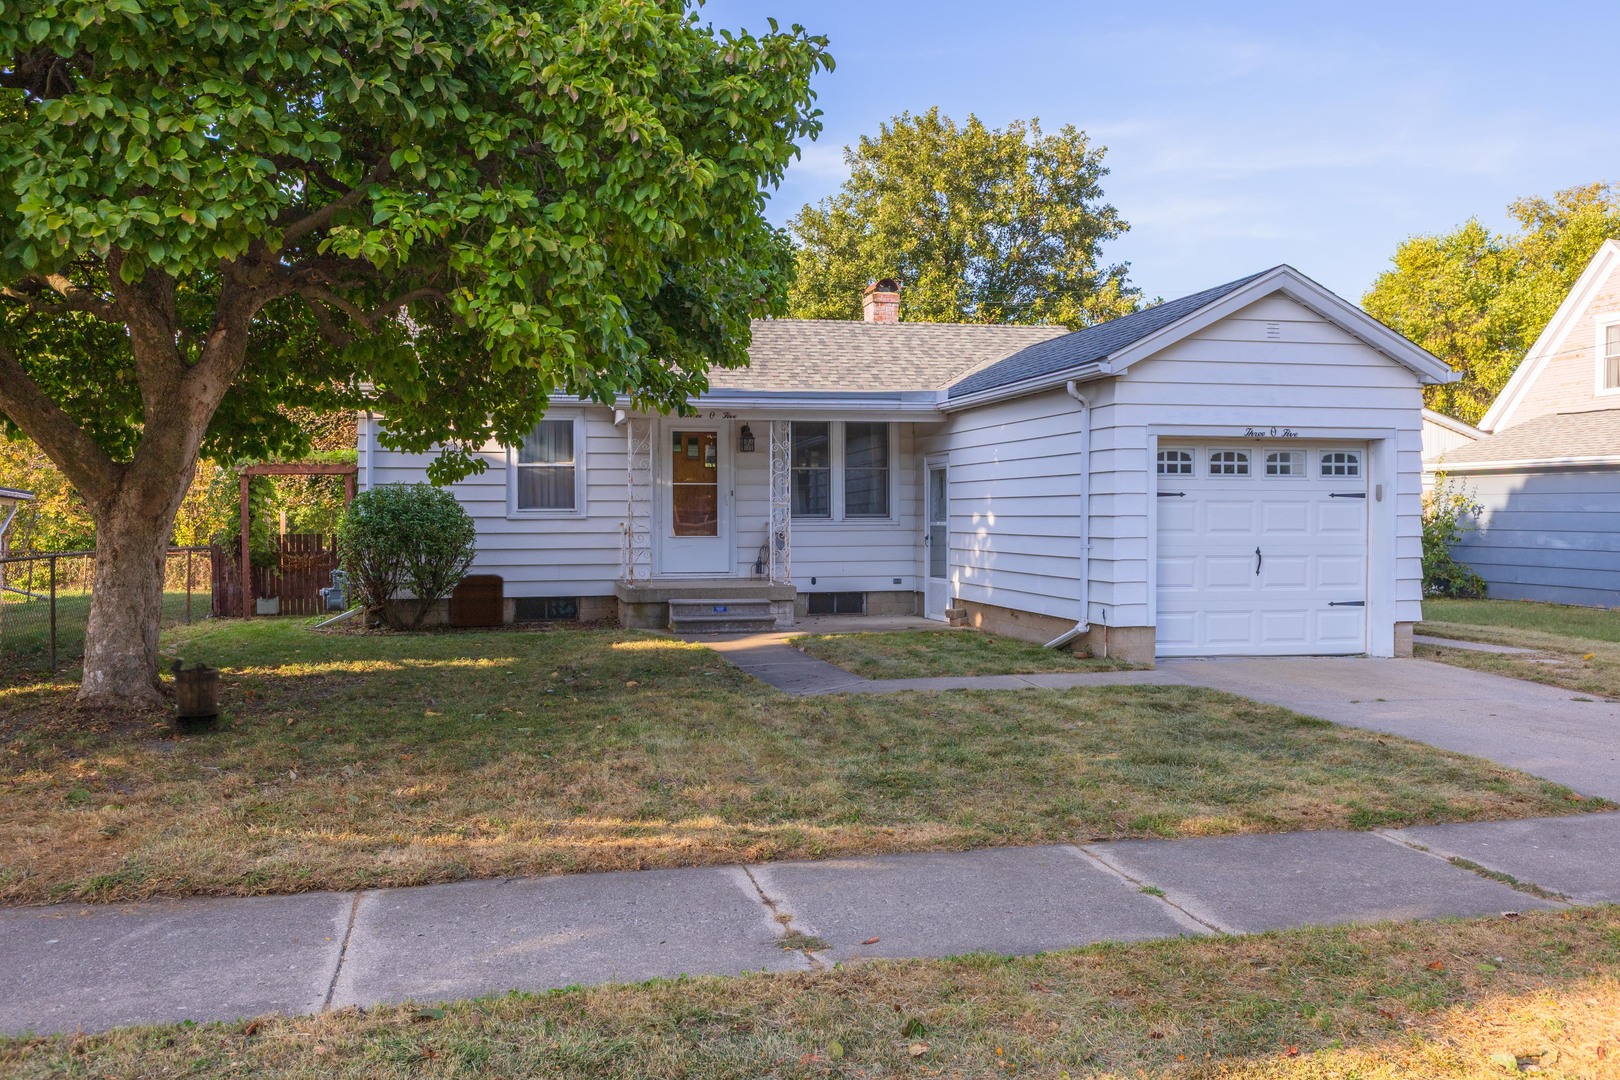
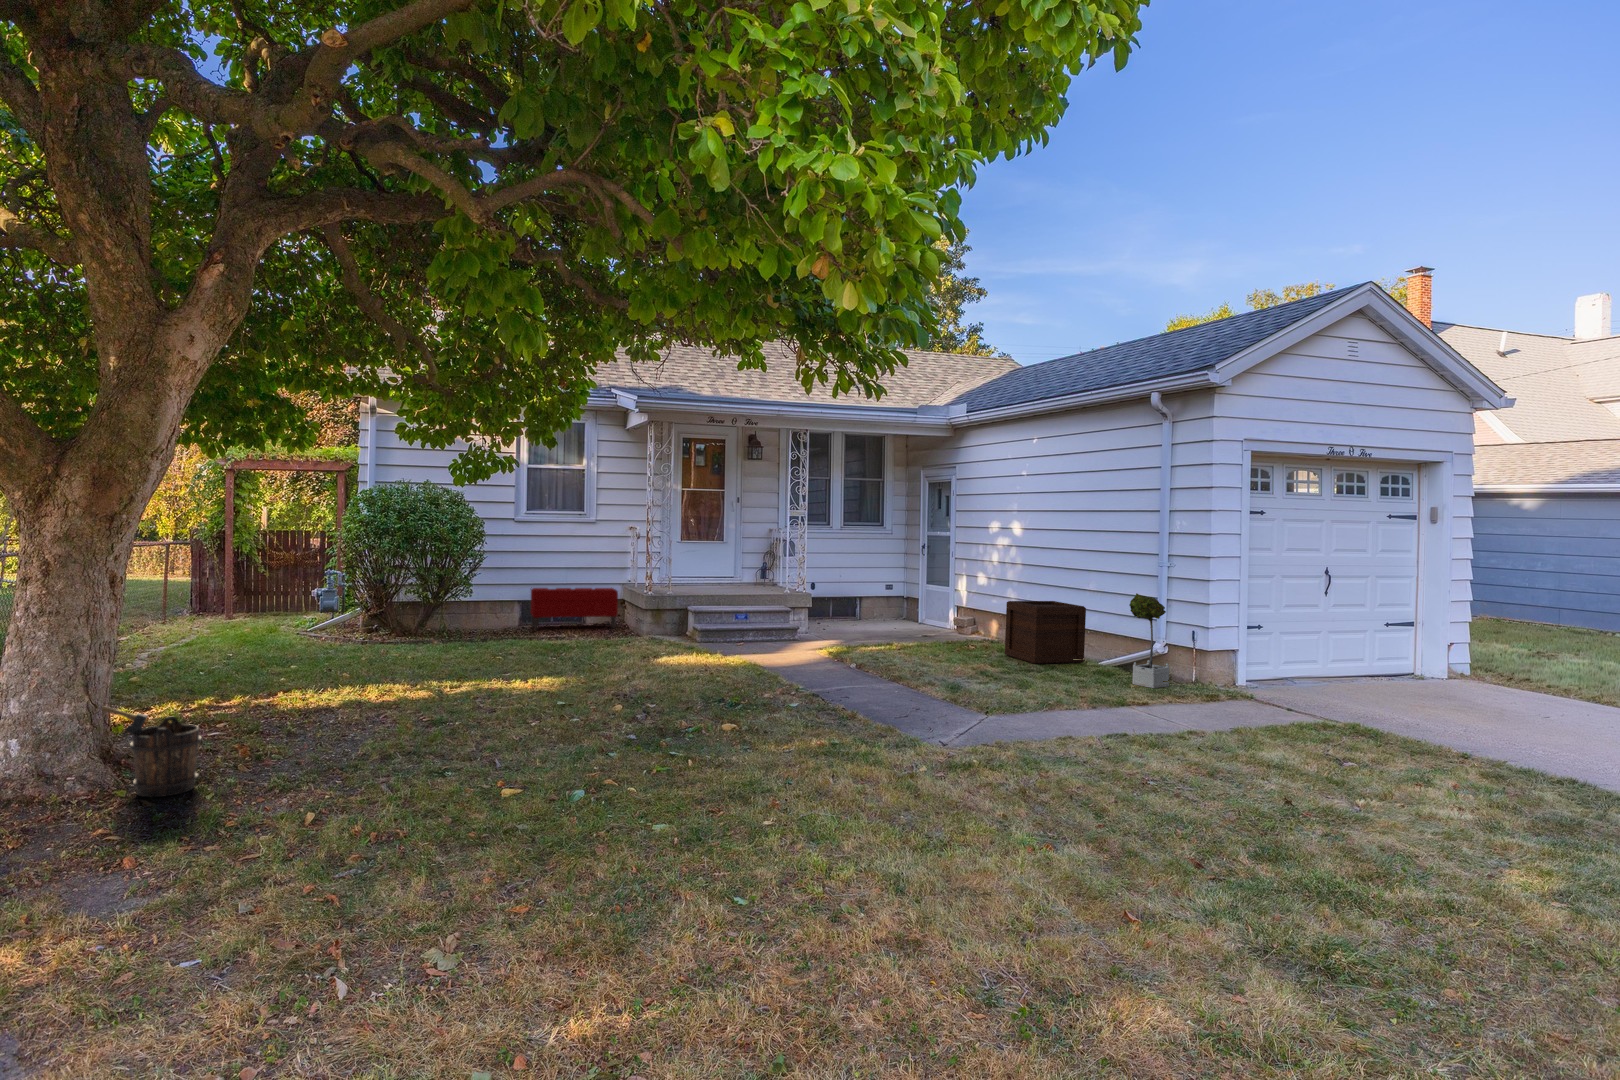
potted tree: present [249,550,279,614] -> present [1129,593,1169,688]
wooden crate: present [448,574,504,627] -> present [1005,601,1086,664]
bench: none [520,583,602,623] -> present [530,588,618,630]

